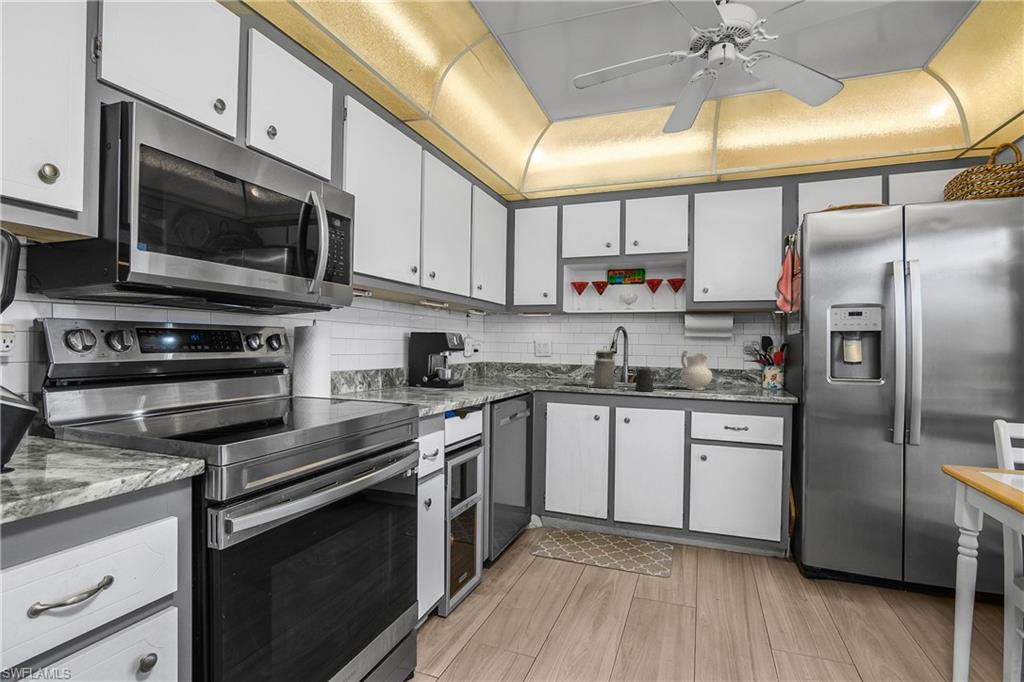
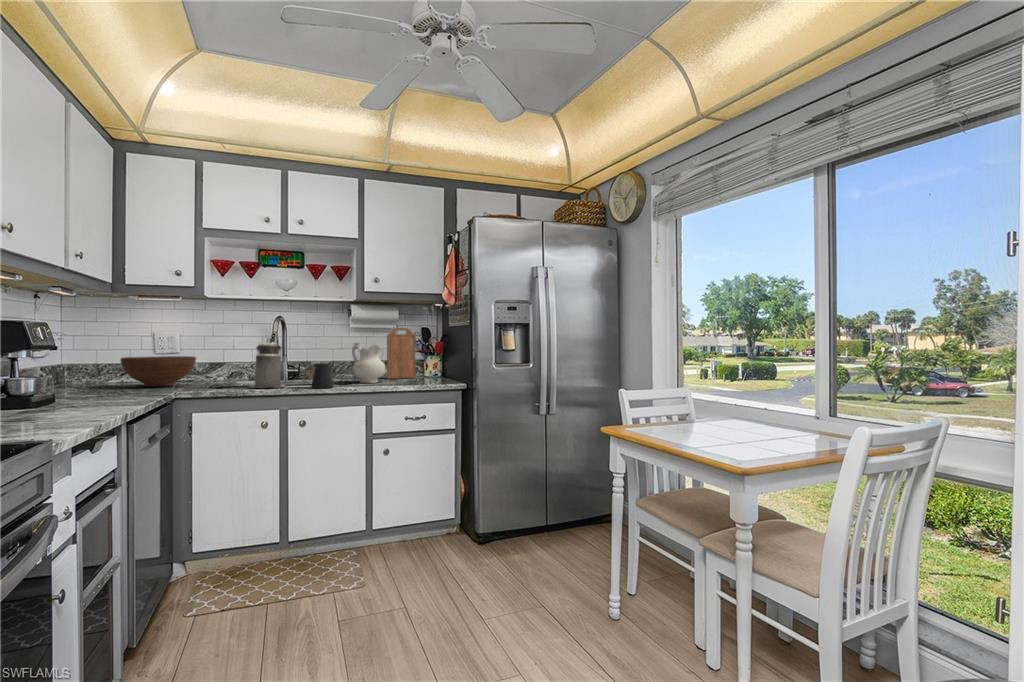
cutting board: none [721,336,753,388] -> present [387,328,416,379]
fruit bowl: none [512,359,559,381] -> present [121,356,196,387]

